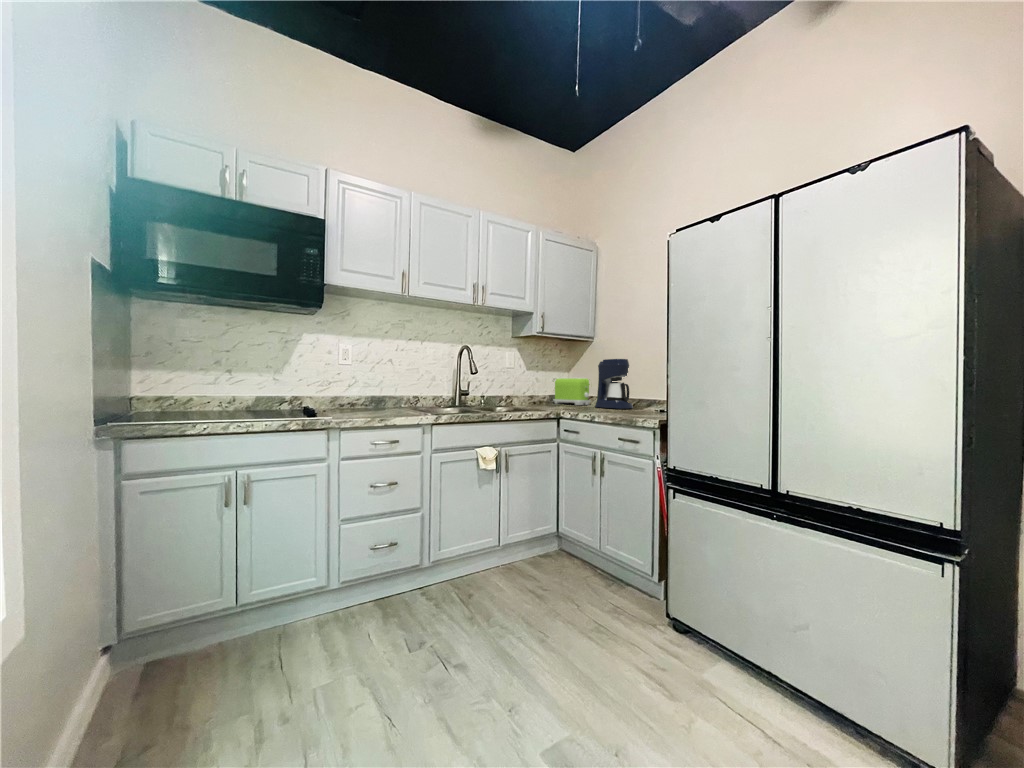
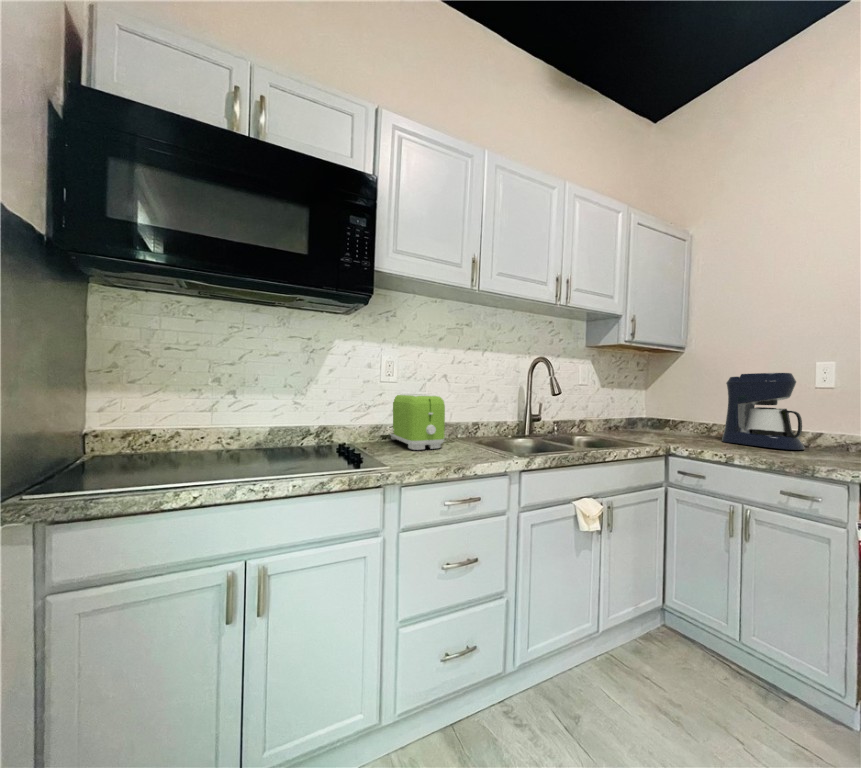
toaster: present [553,378,591,405] -> present [390,394,445,450]

